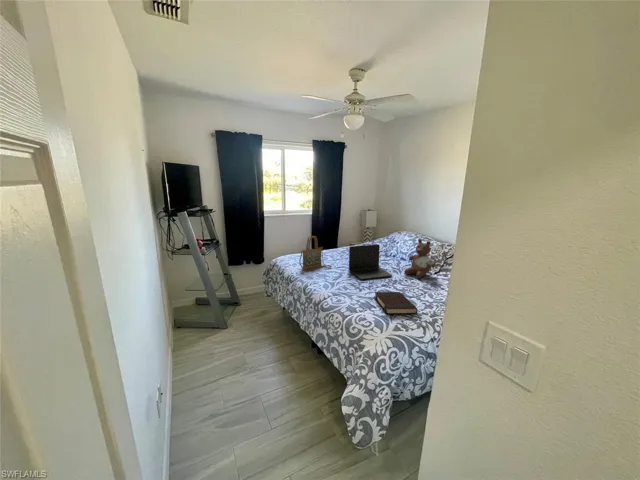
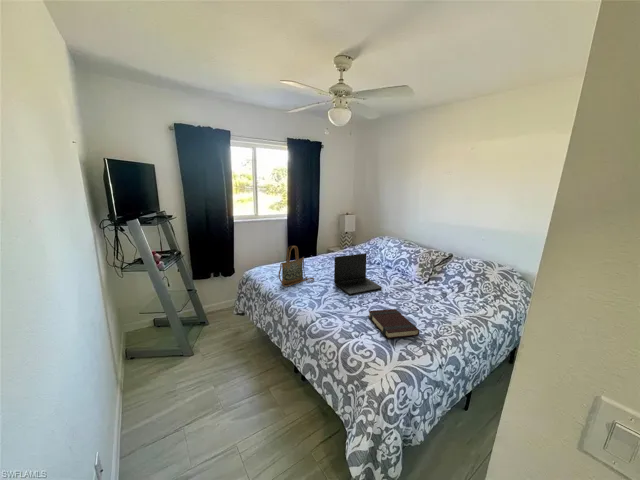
stuffed bear: present [404,239,436,278] -> none [394,247,427,290]

